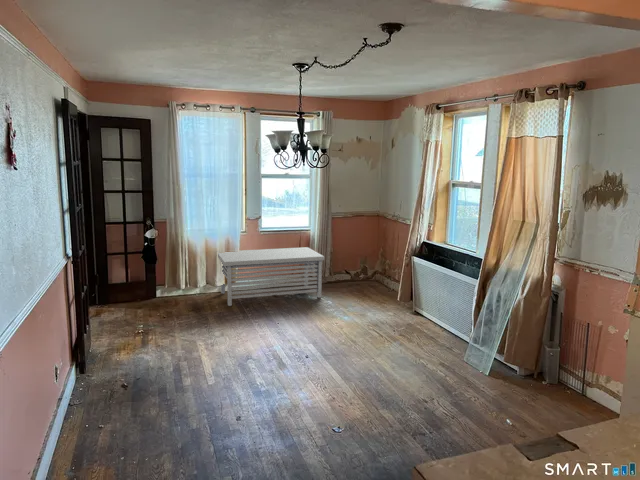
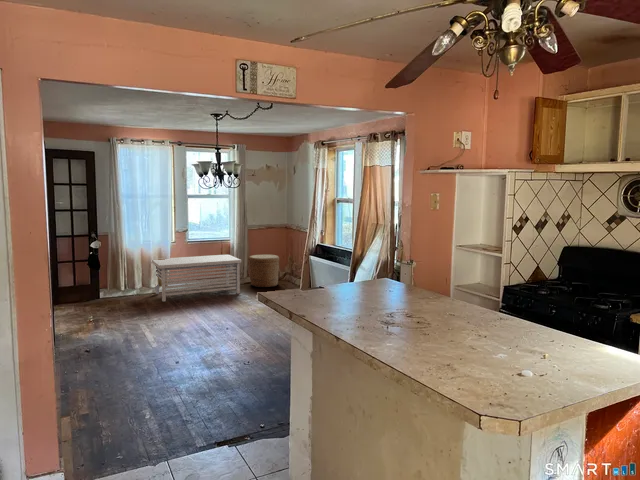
woven basket: none [333,248,370,290] -> present [249,255,279,287]

